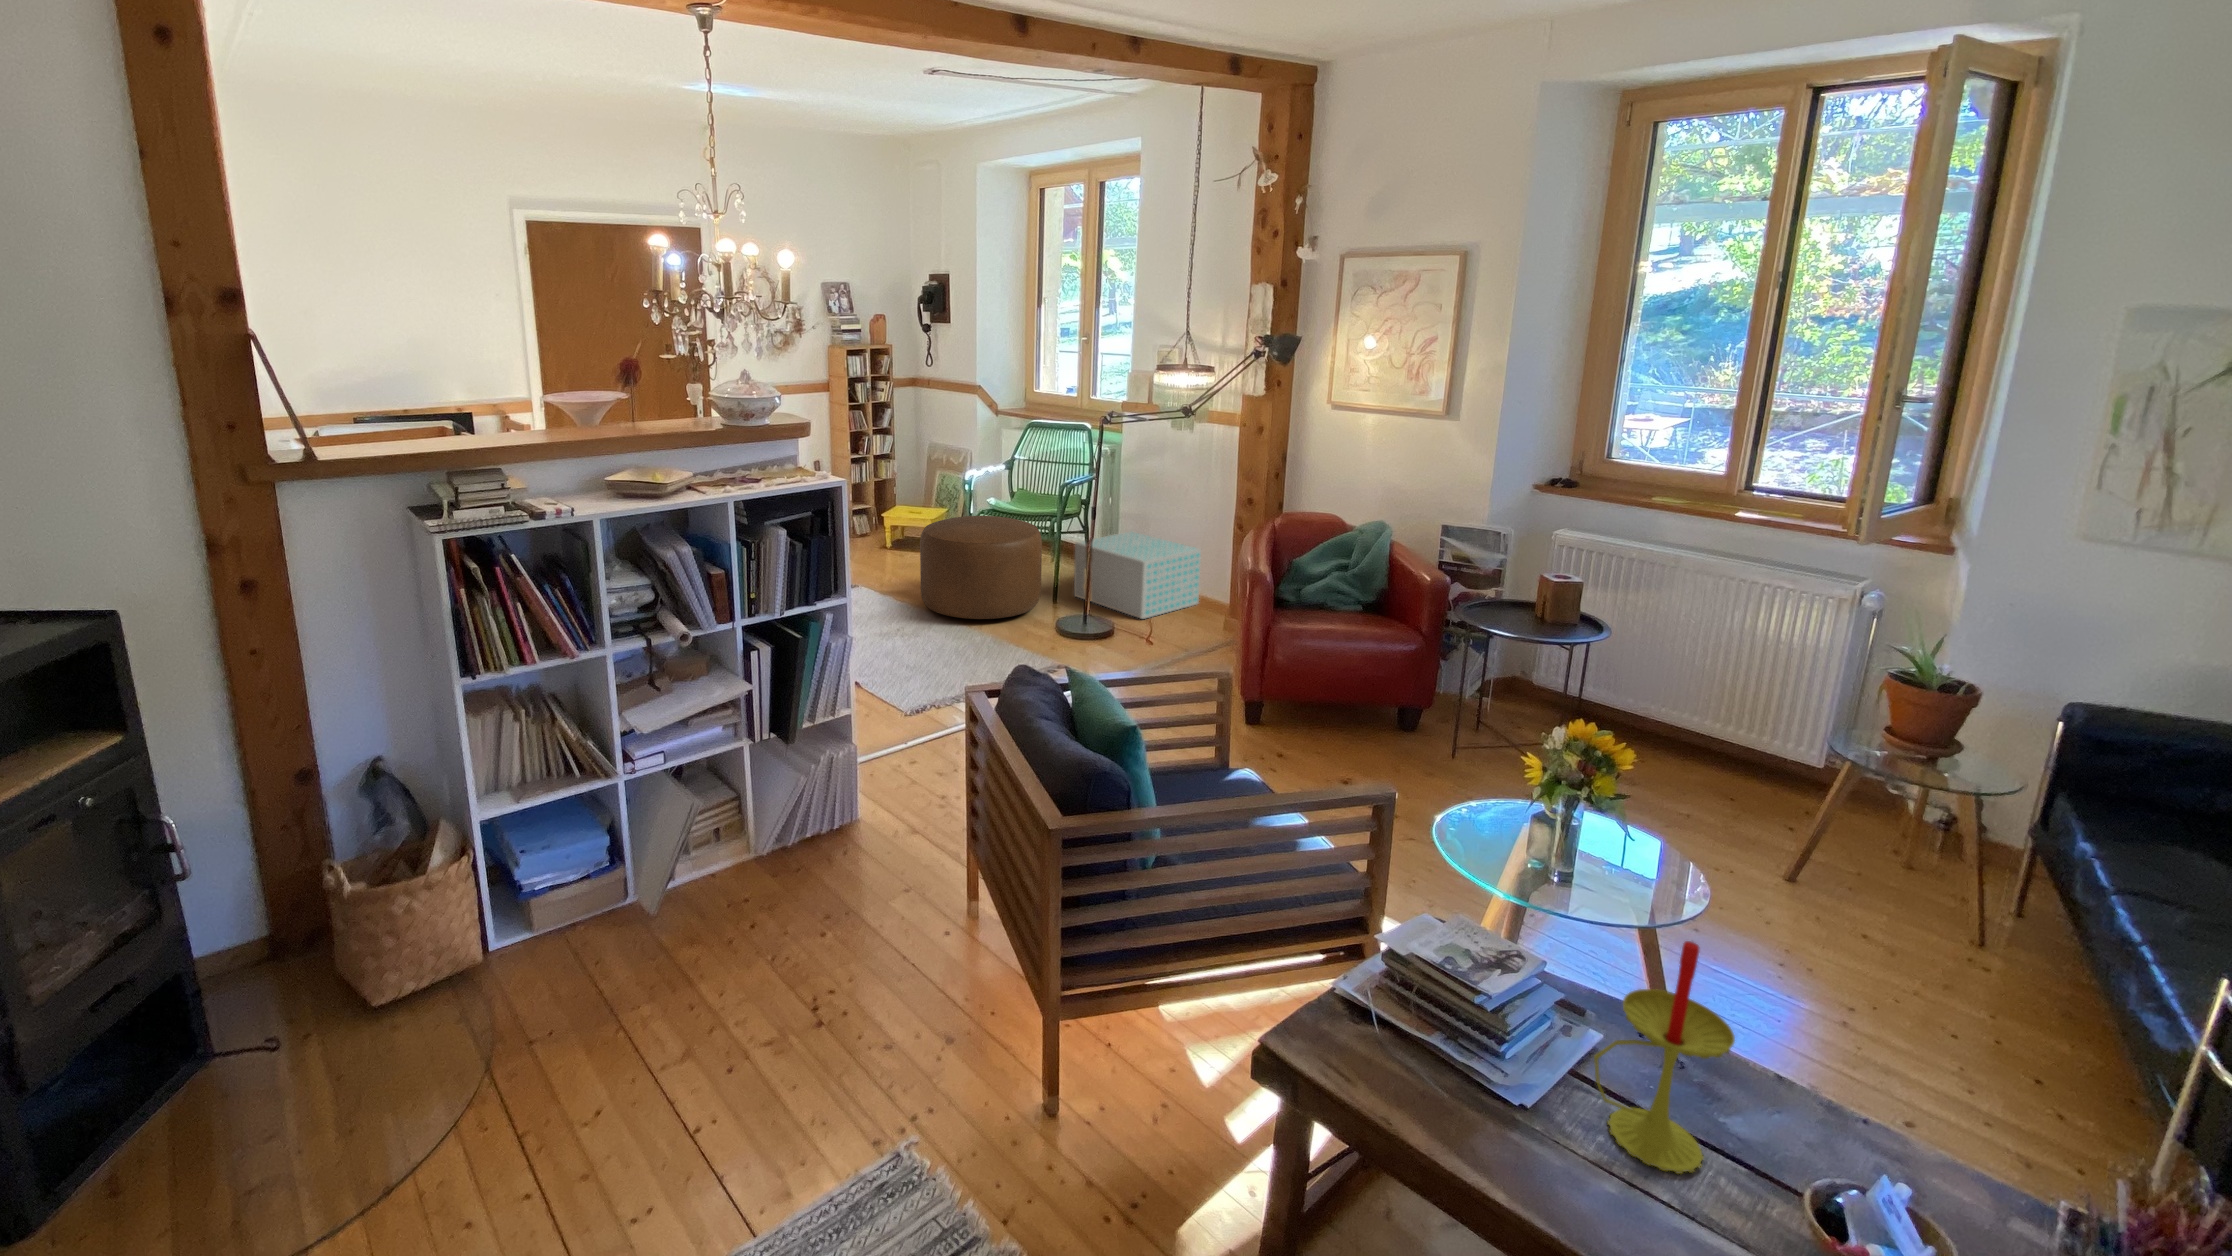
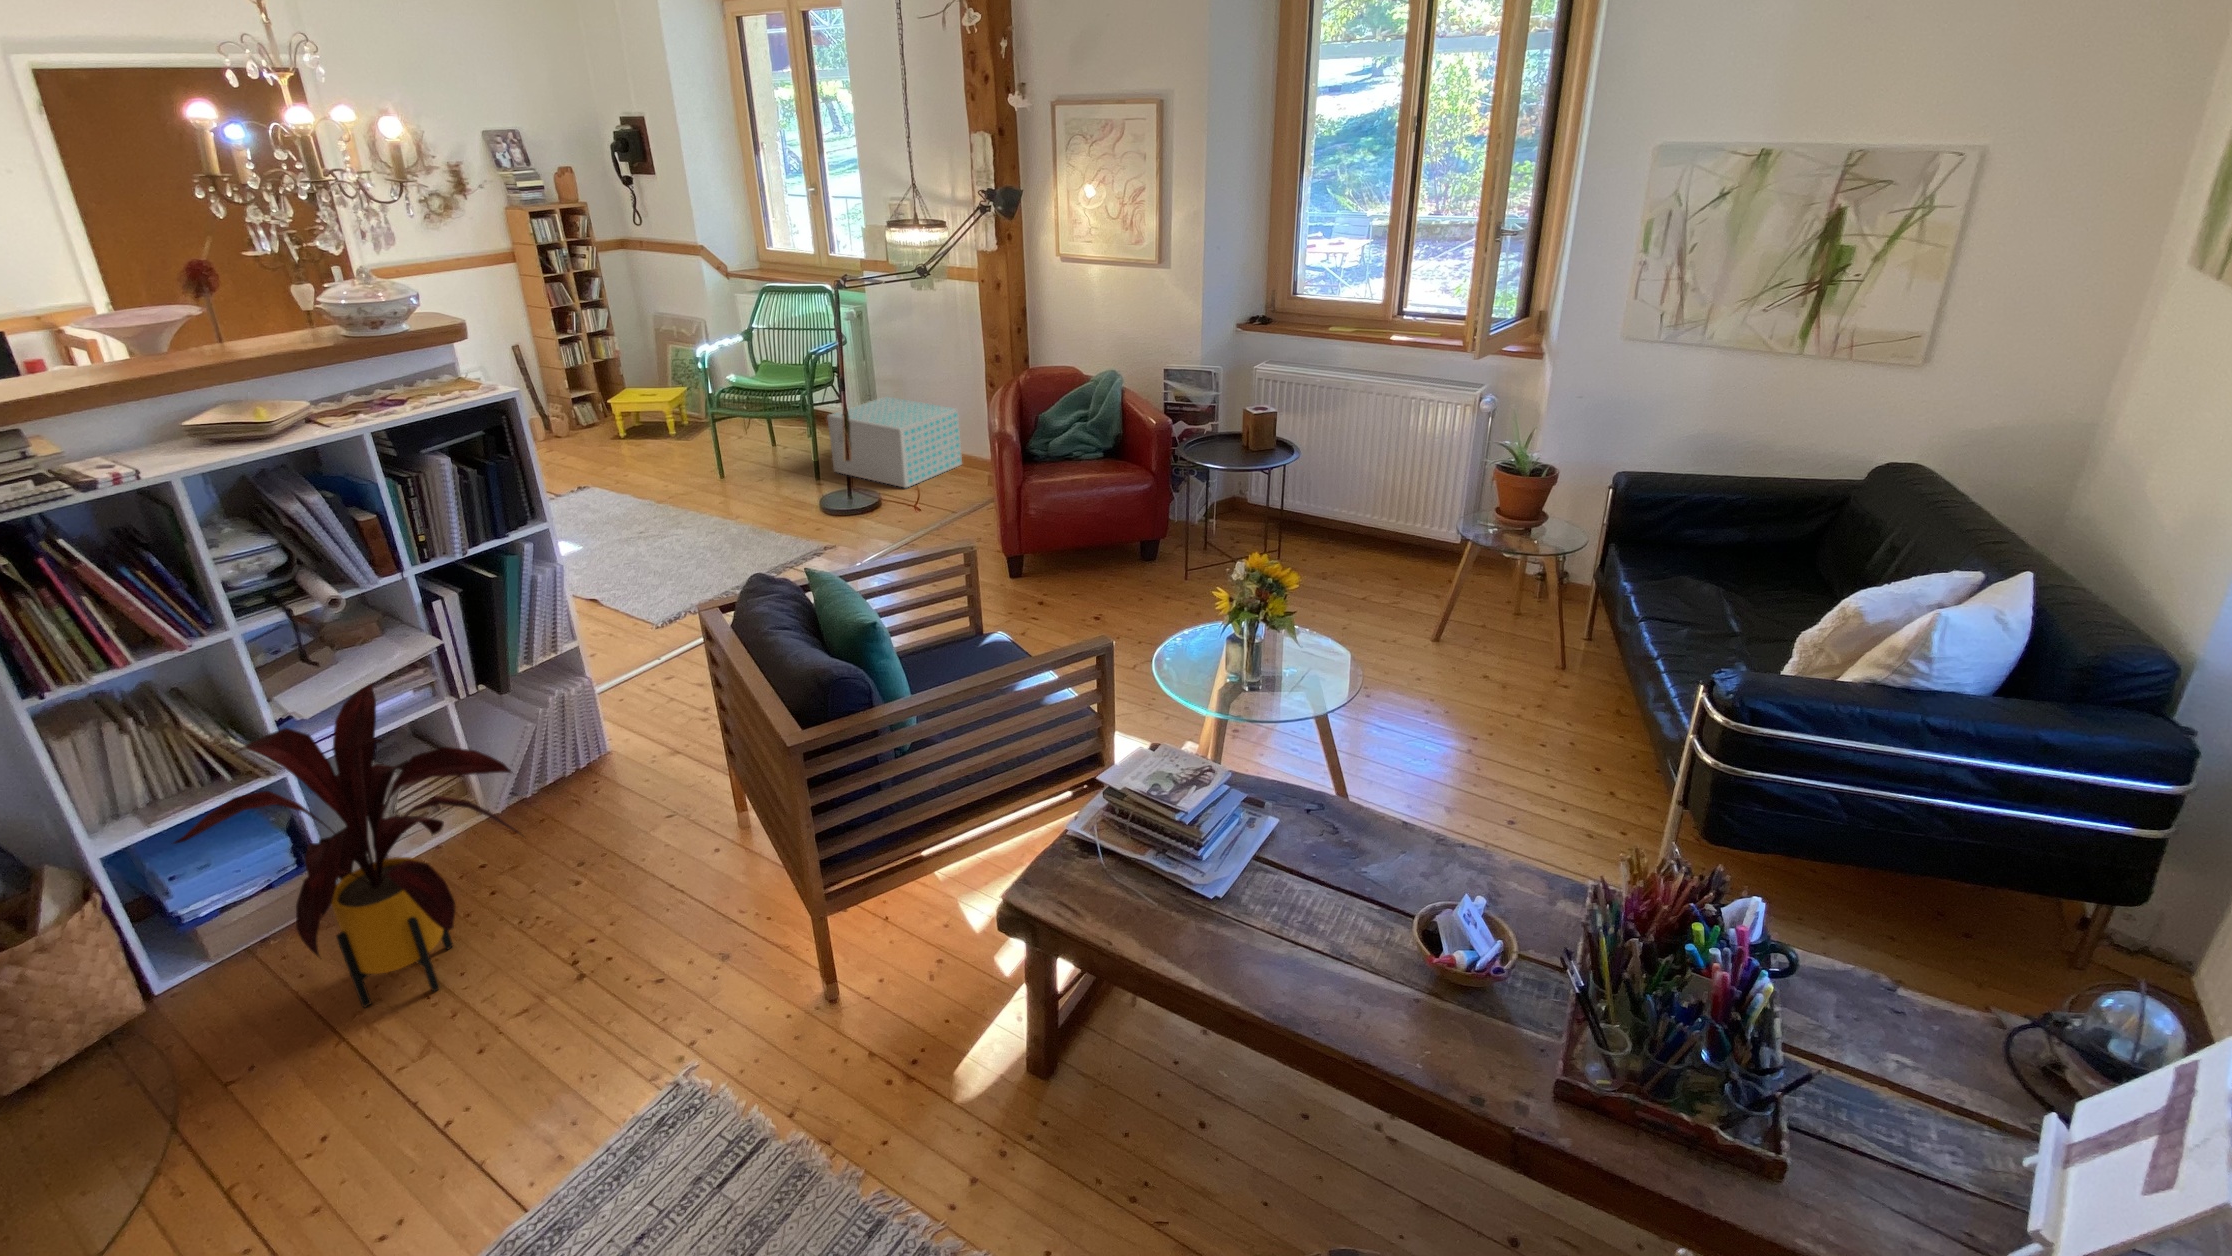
ottoman: present [920,516,1042,619] -> none [650,396,797,512]
house plant: none [538,711,798,1003] -> present [174,683,520,1007]
candle: present [1594,941,1735,1174] -> none [1258,736,1353,918]

